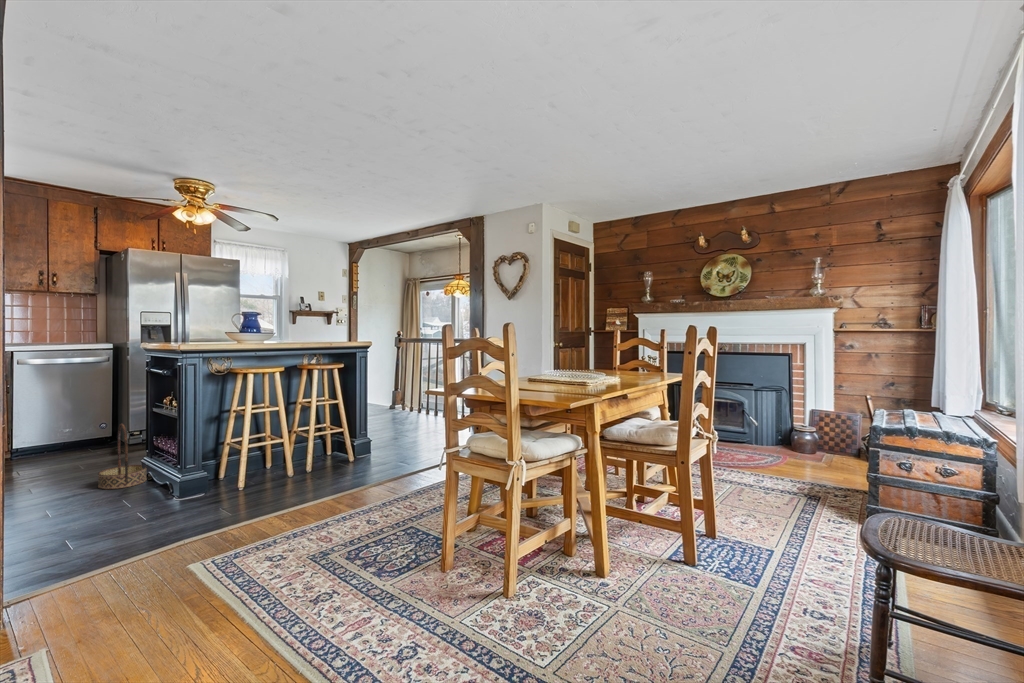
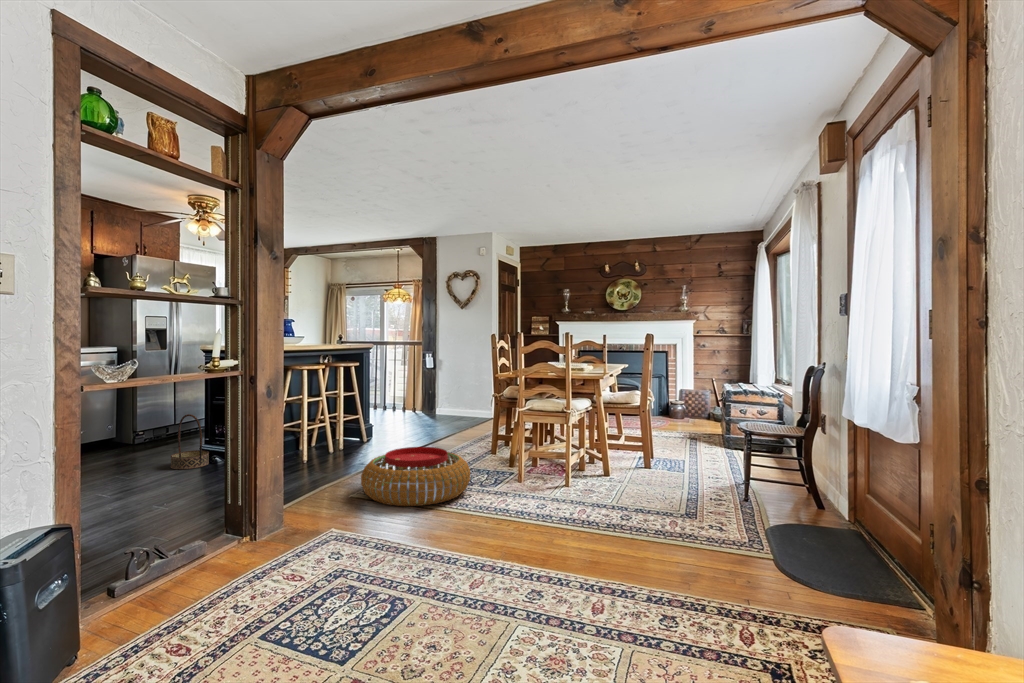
pouf: none [166,498,357,614] -> present [361,447,470,506]

